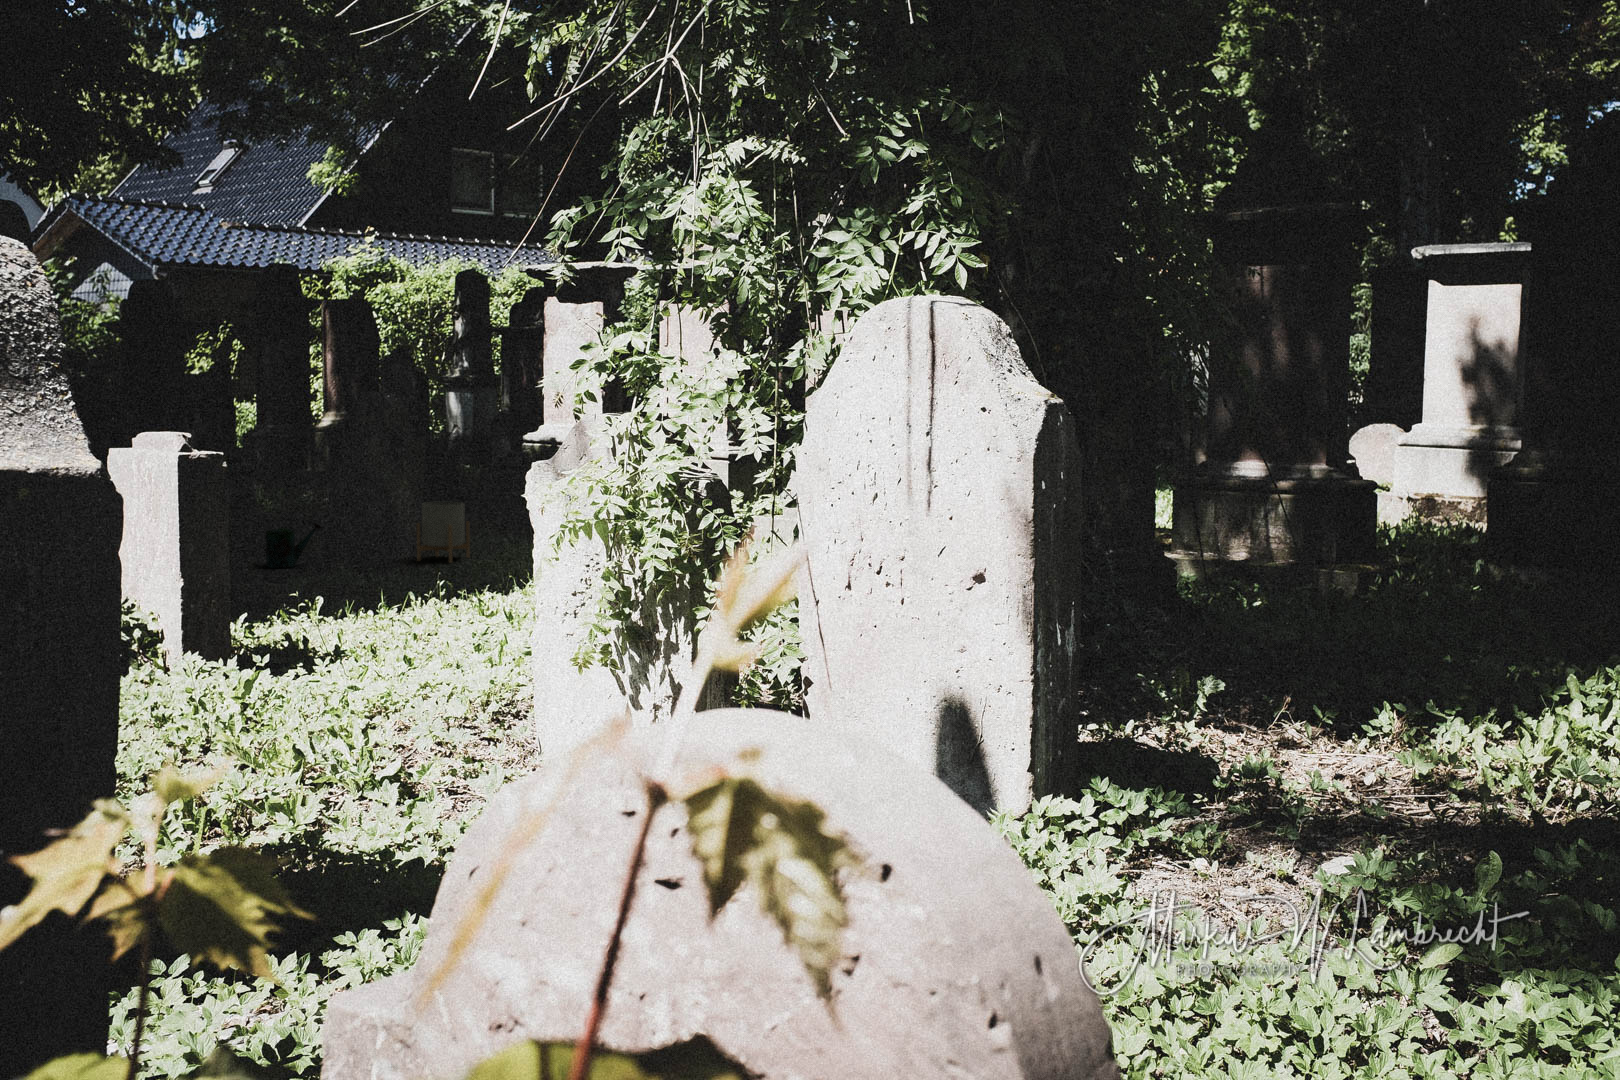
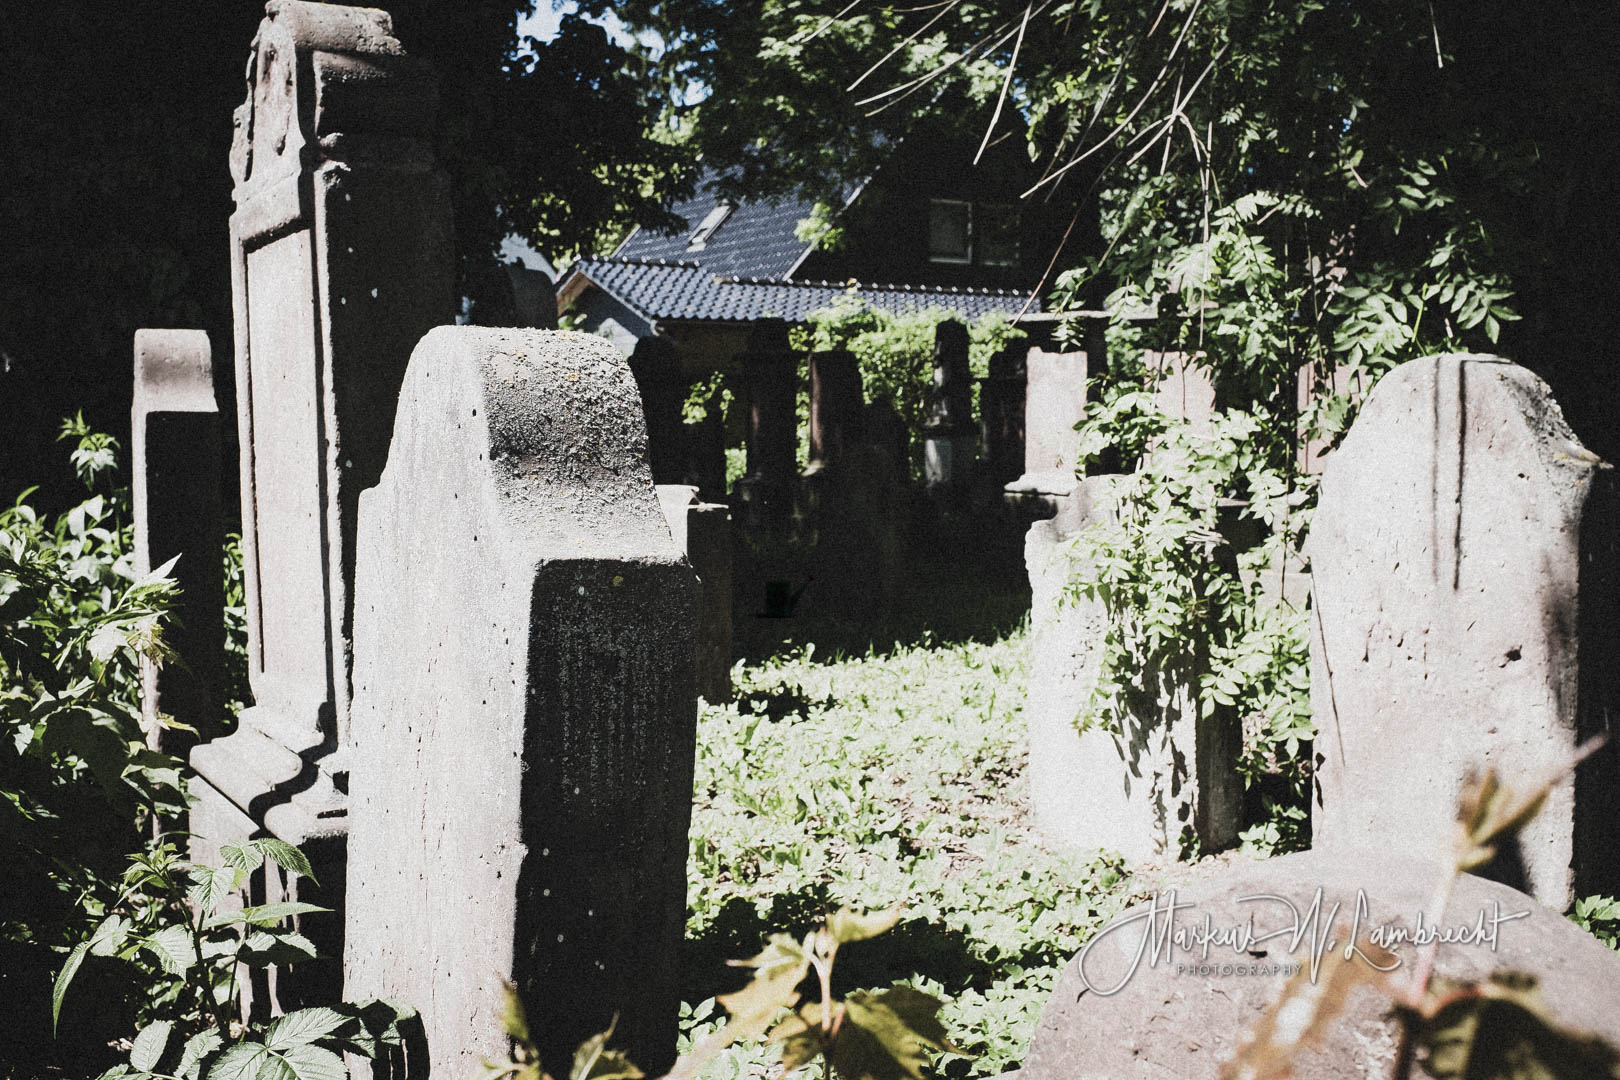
planter: present [417,502,470,563] -> none [902,556,953,618]

